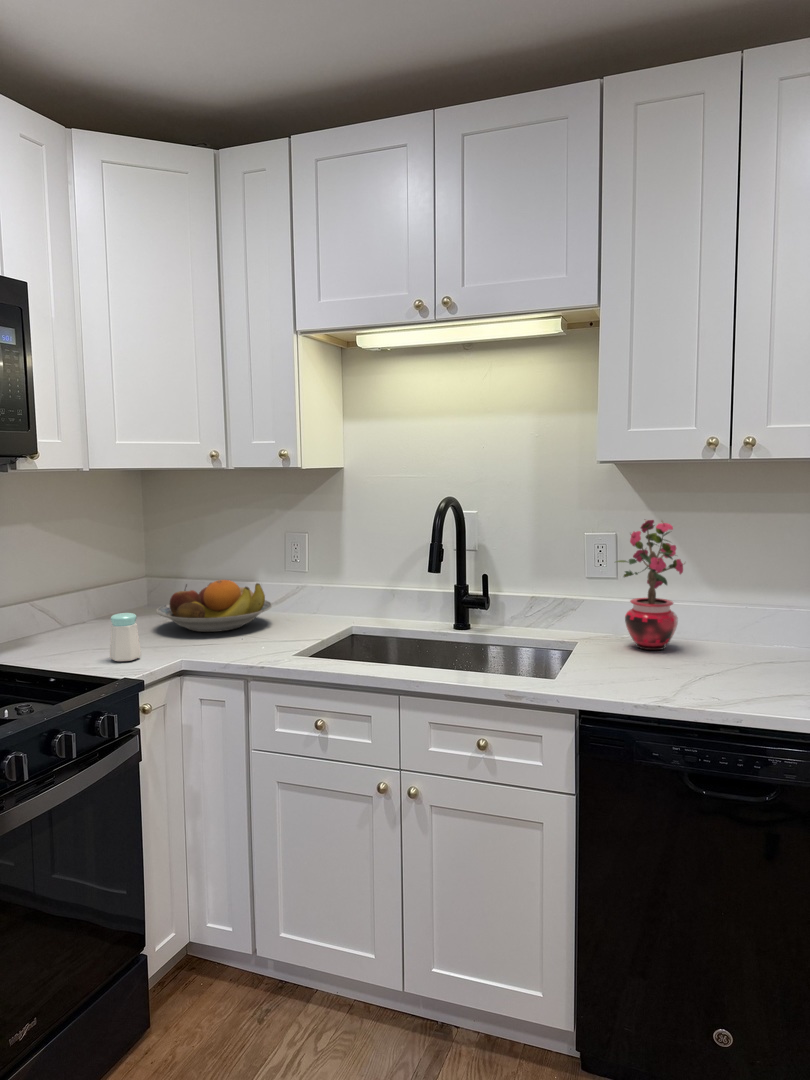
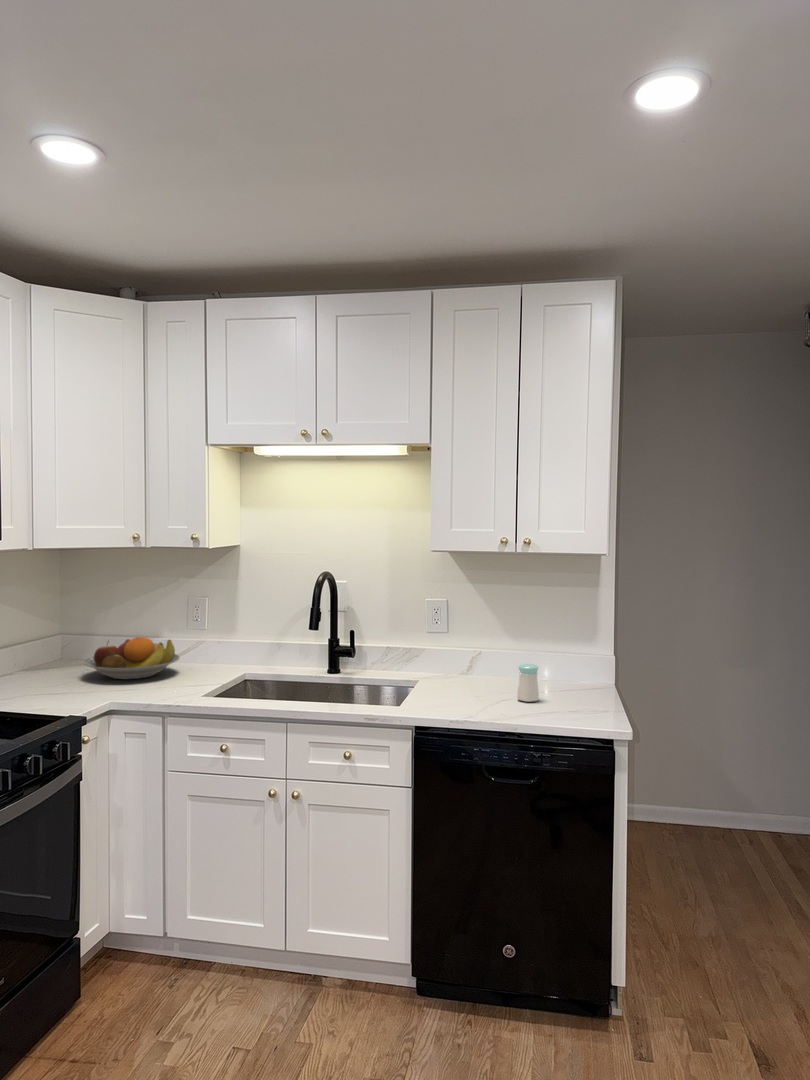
potted plant: present [617,520,683,650] -> none [444,591,494,687]
salt shaker: present [110,613,141,661] -> present [517,664,539,702]

